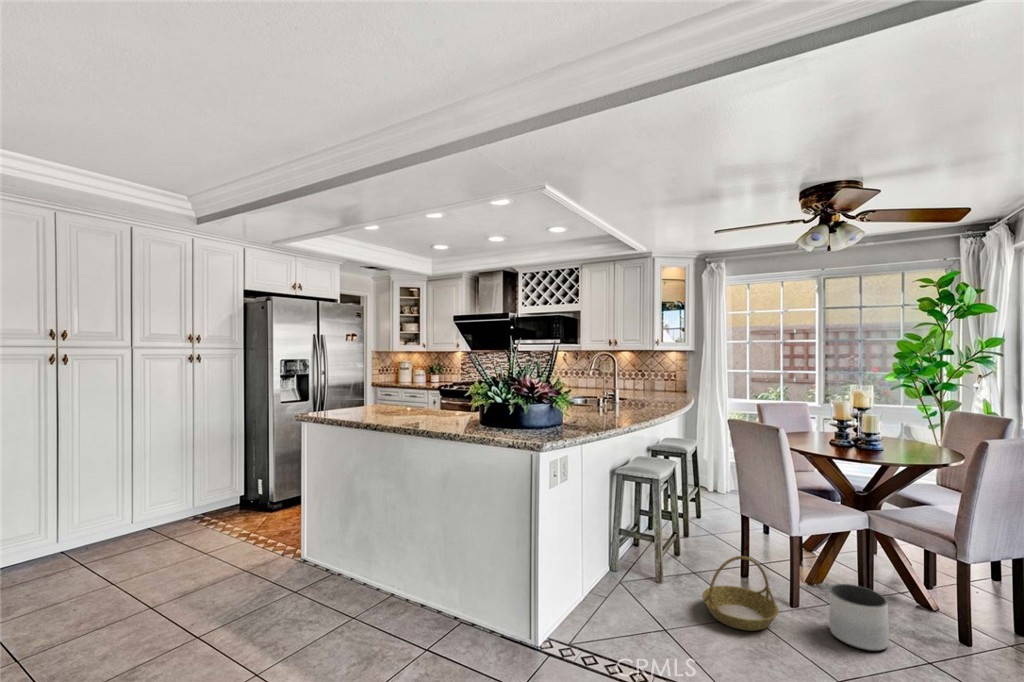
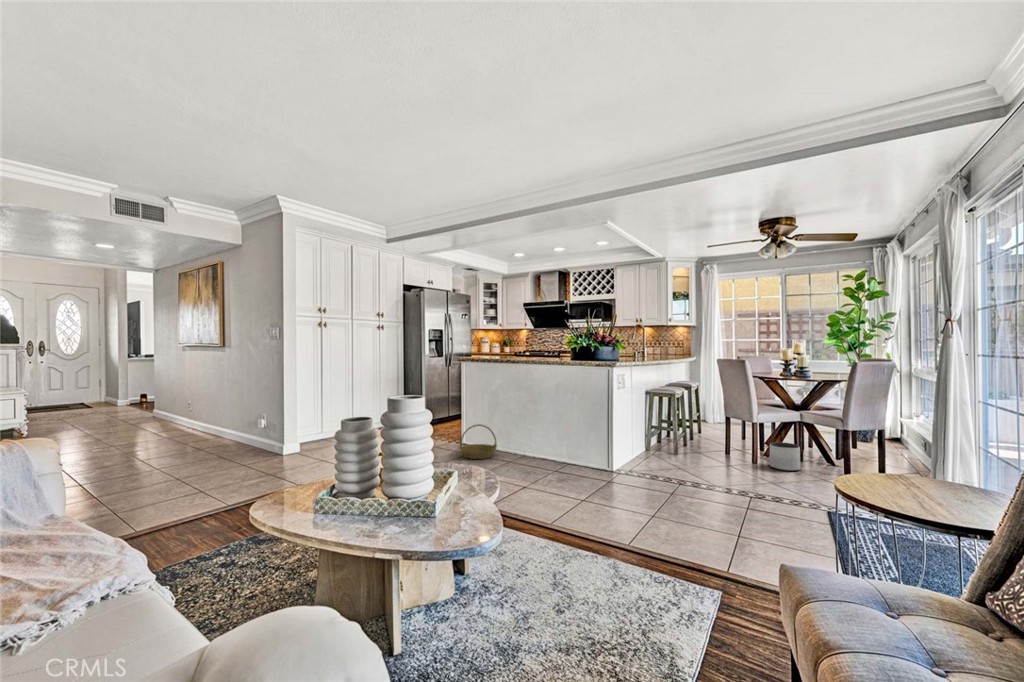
basket: present [702,556,779,631] -> present [460,424,497,459]

